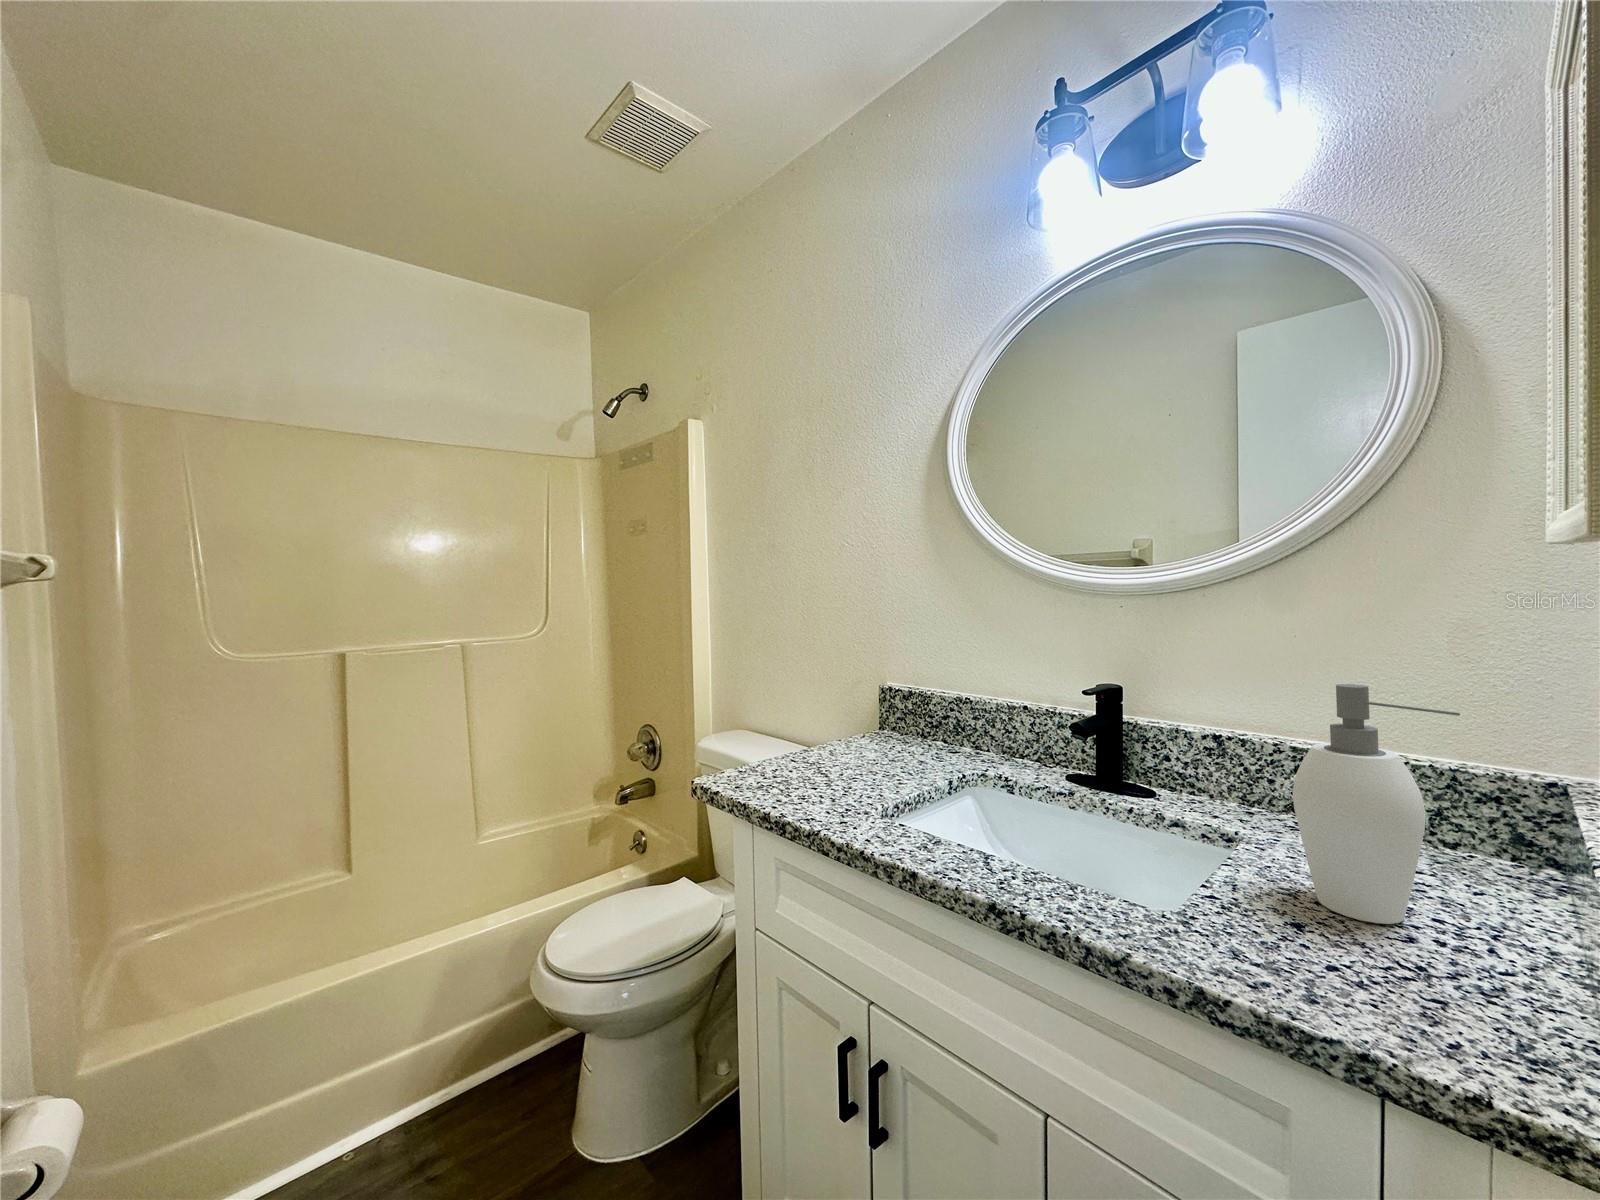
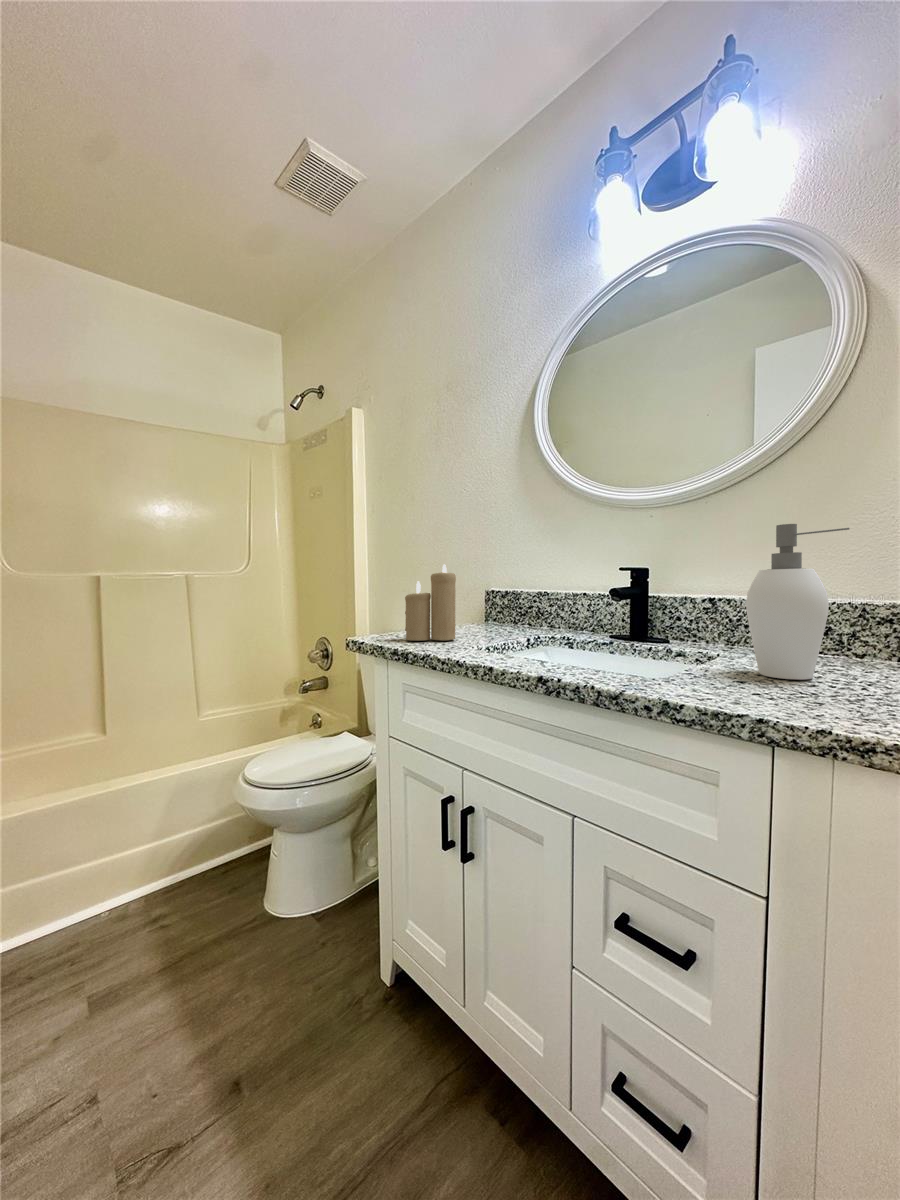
candle: none [776,677,847,788] -> present [405,564,456,641]

